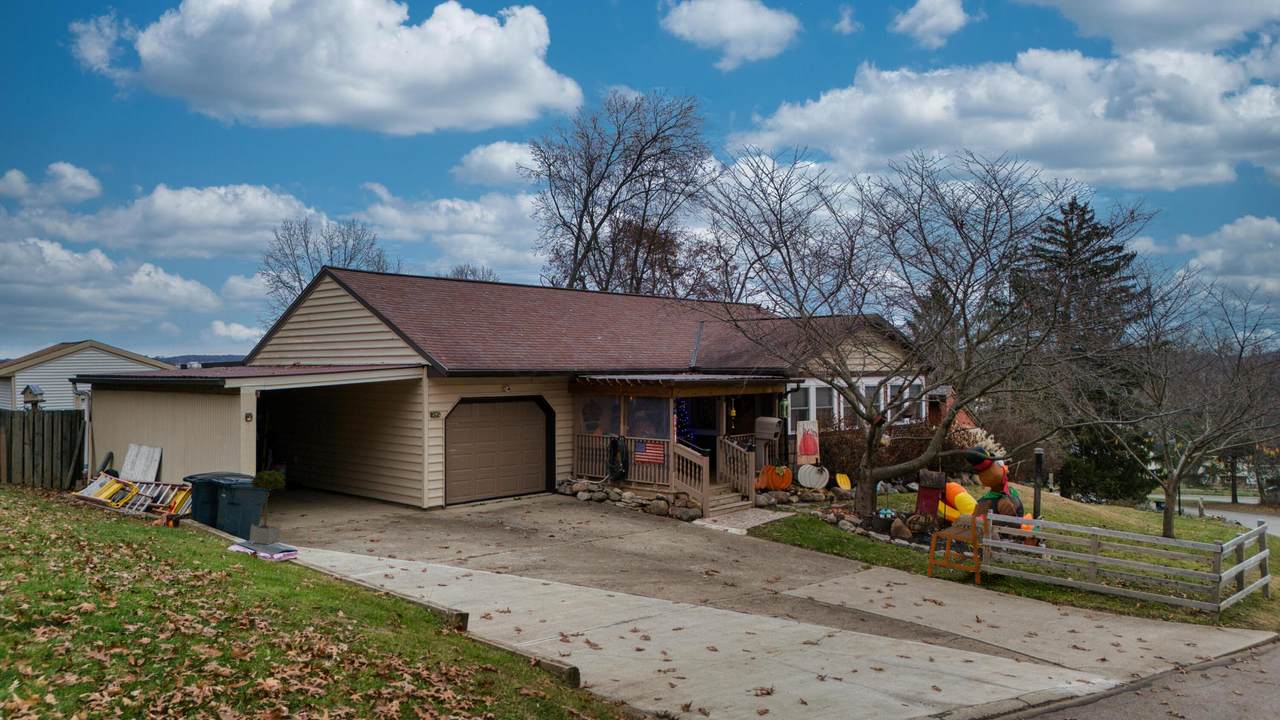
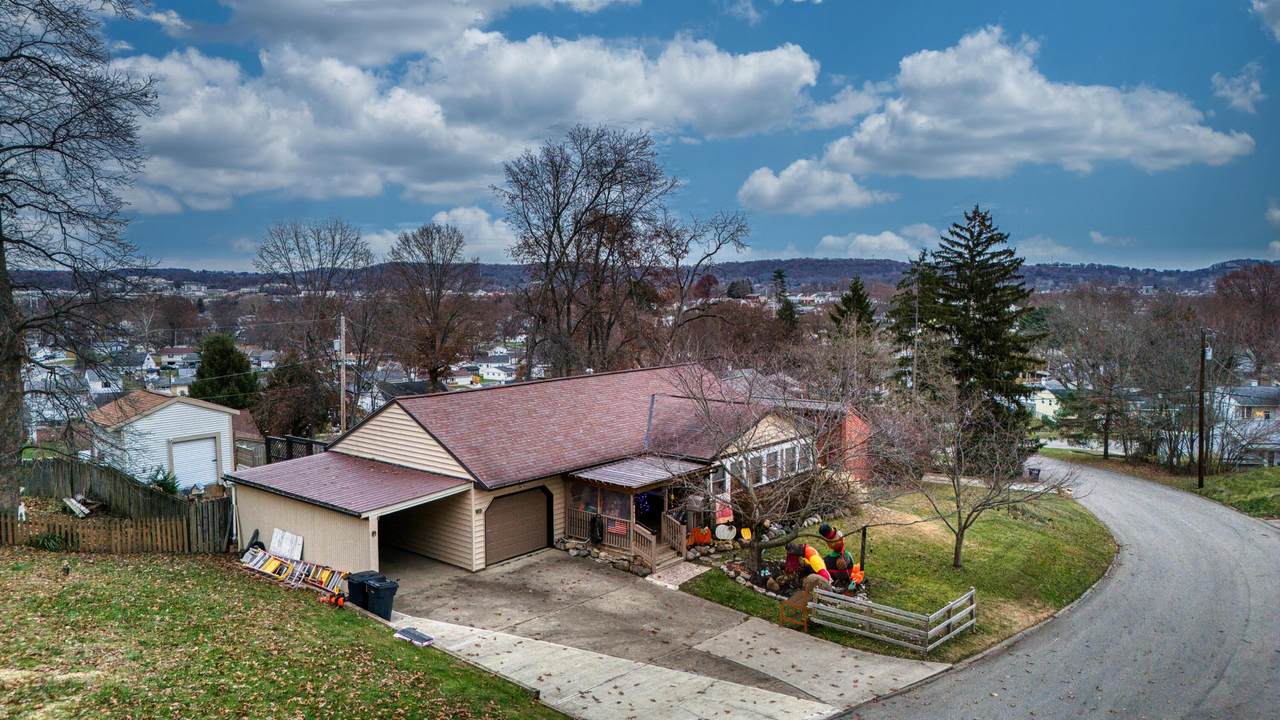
potted tree: present [250,470,285,544] -> none [390,580,408,622]

